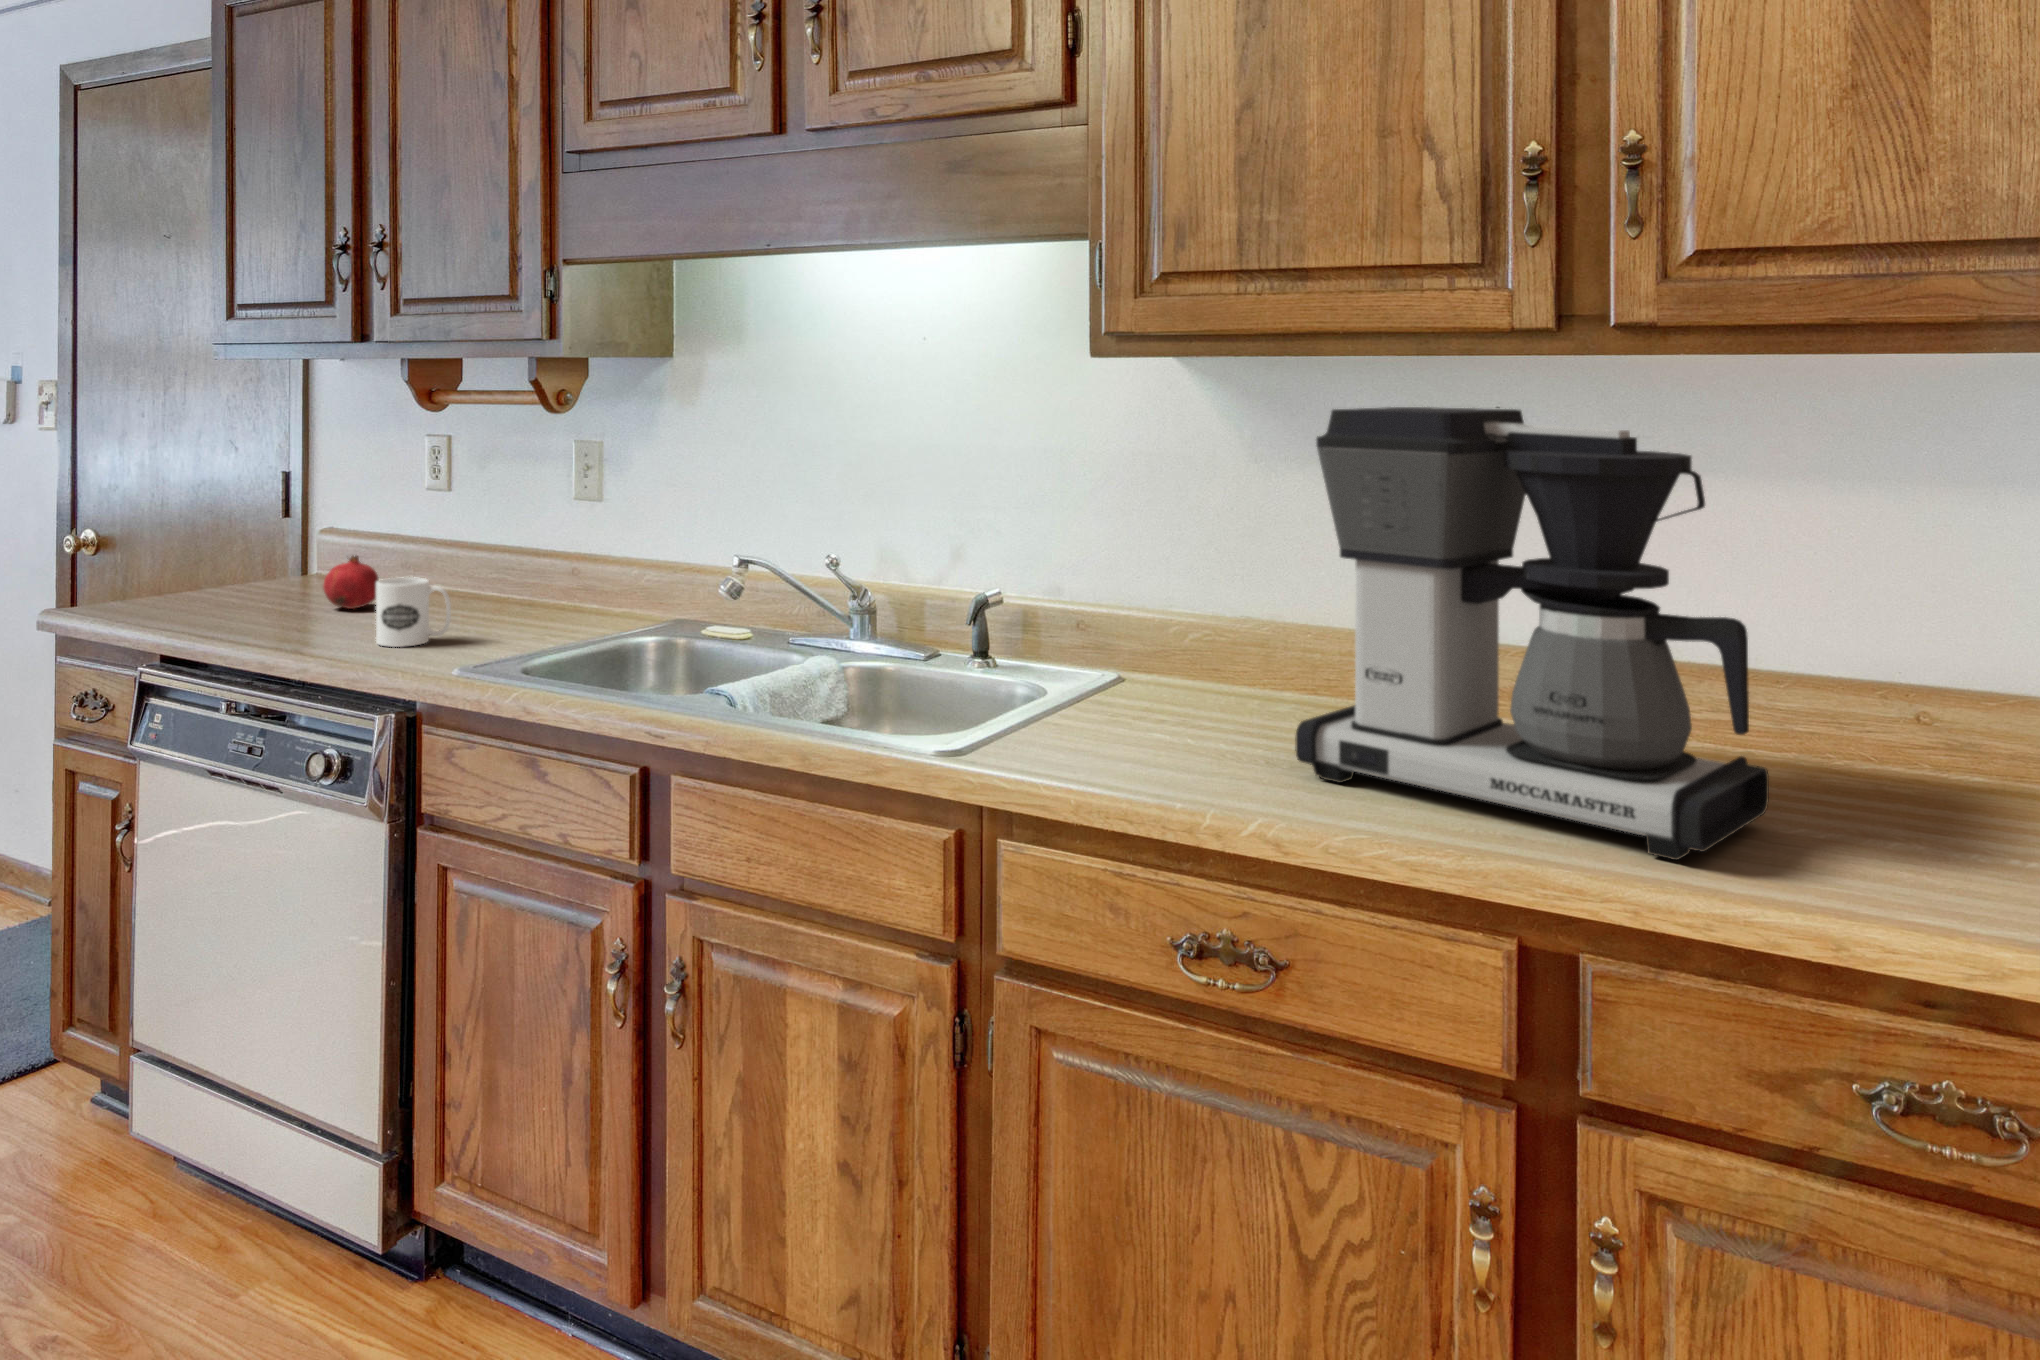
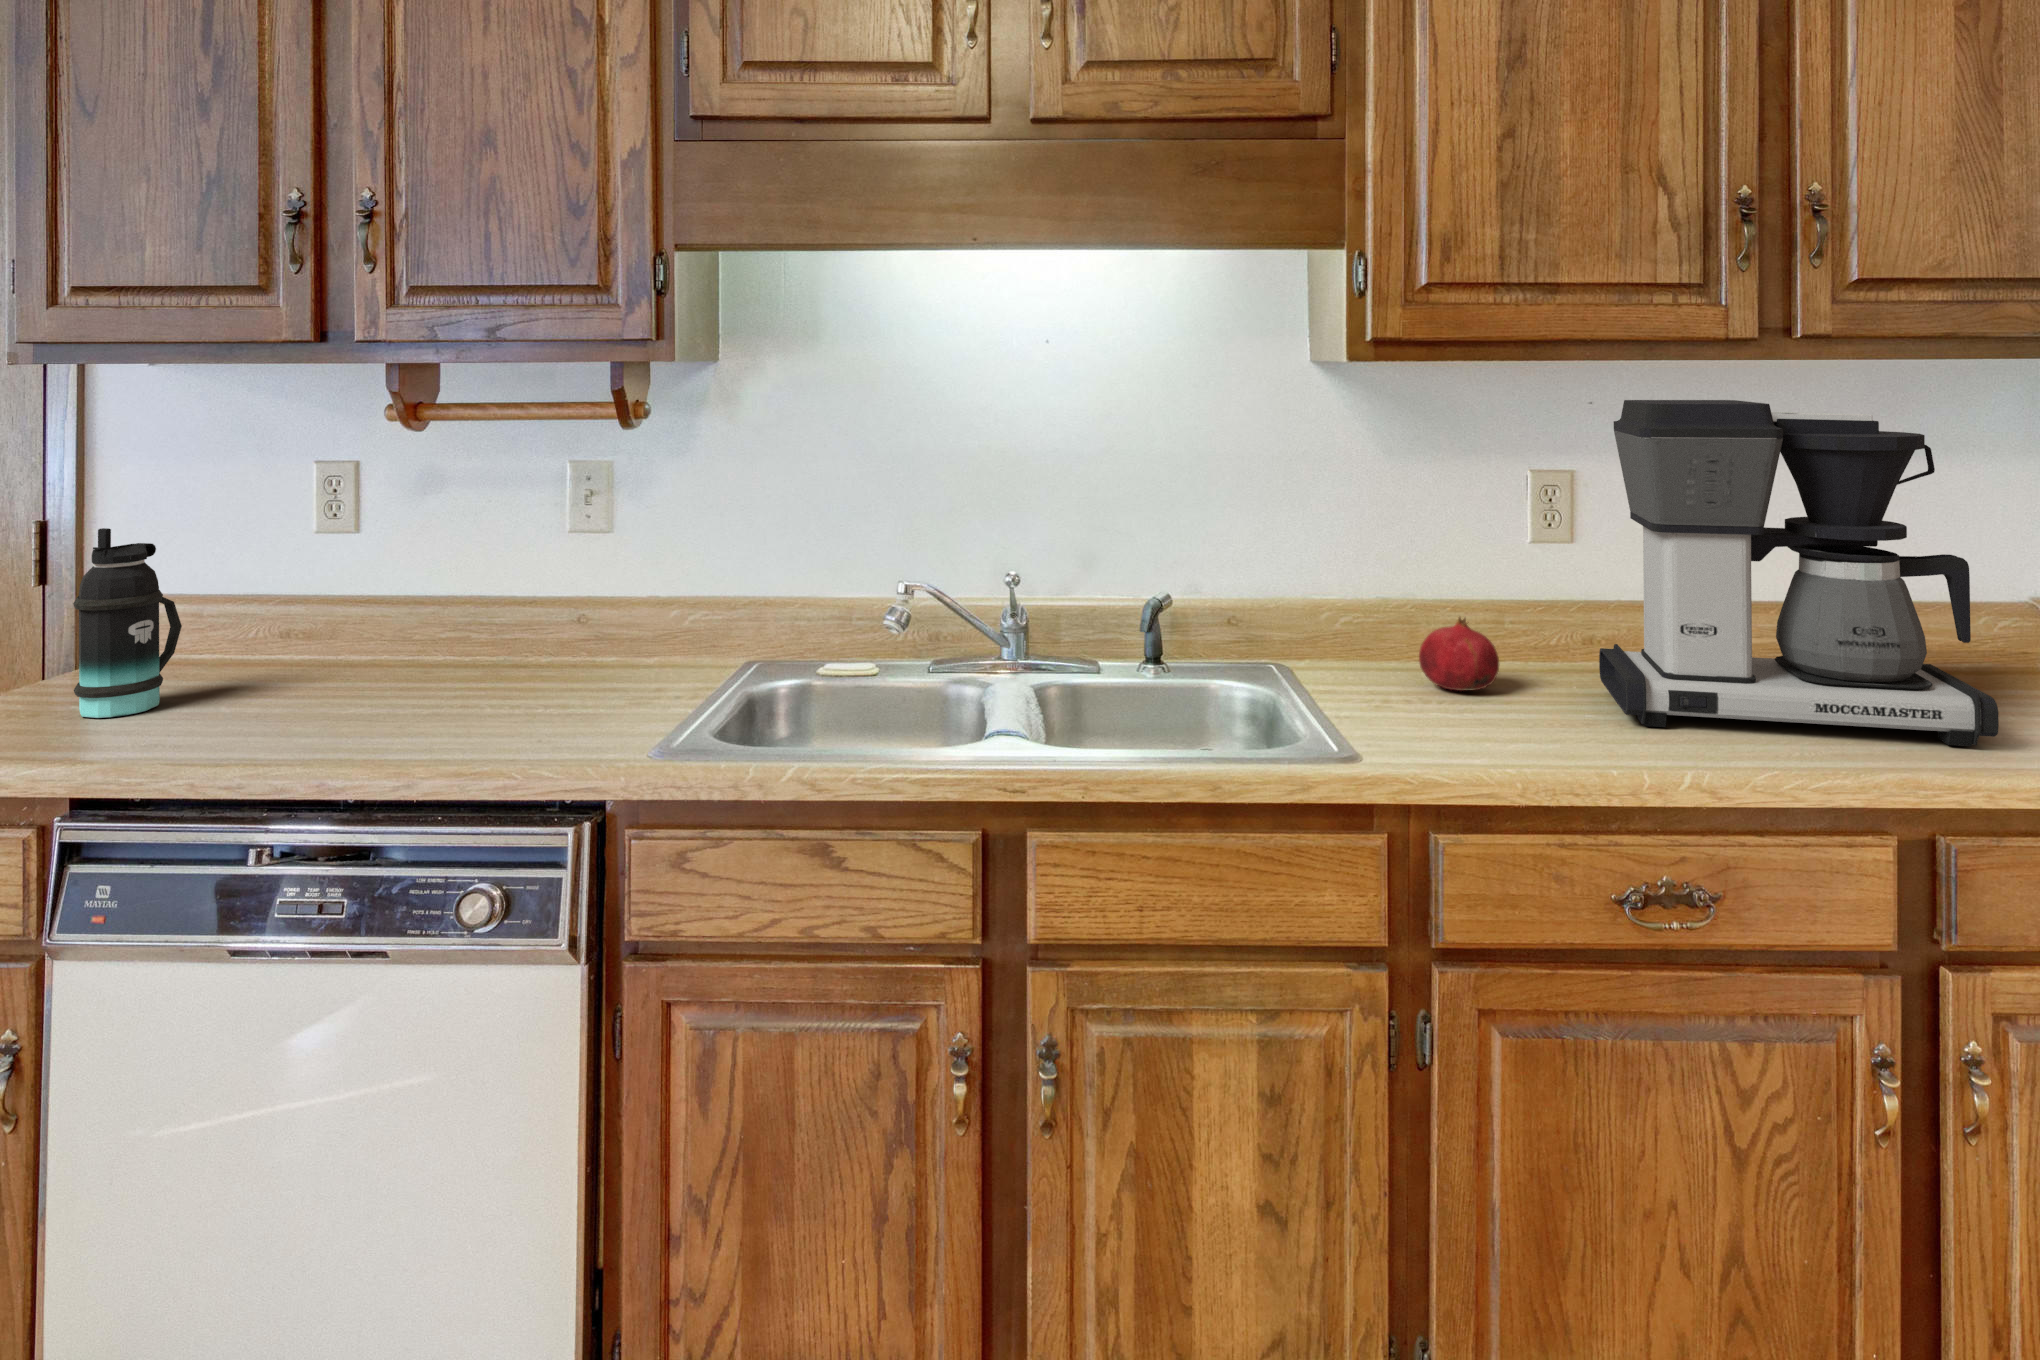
bottle: none [241,471,315,604] -> present [73,528,182,718]
fruit: present [323,556,379,609] -> present [1419,617,1499,691]
mug: present [376,577,451,647] -> none [430,651,532,747]

